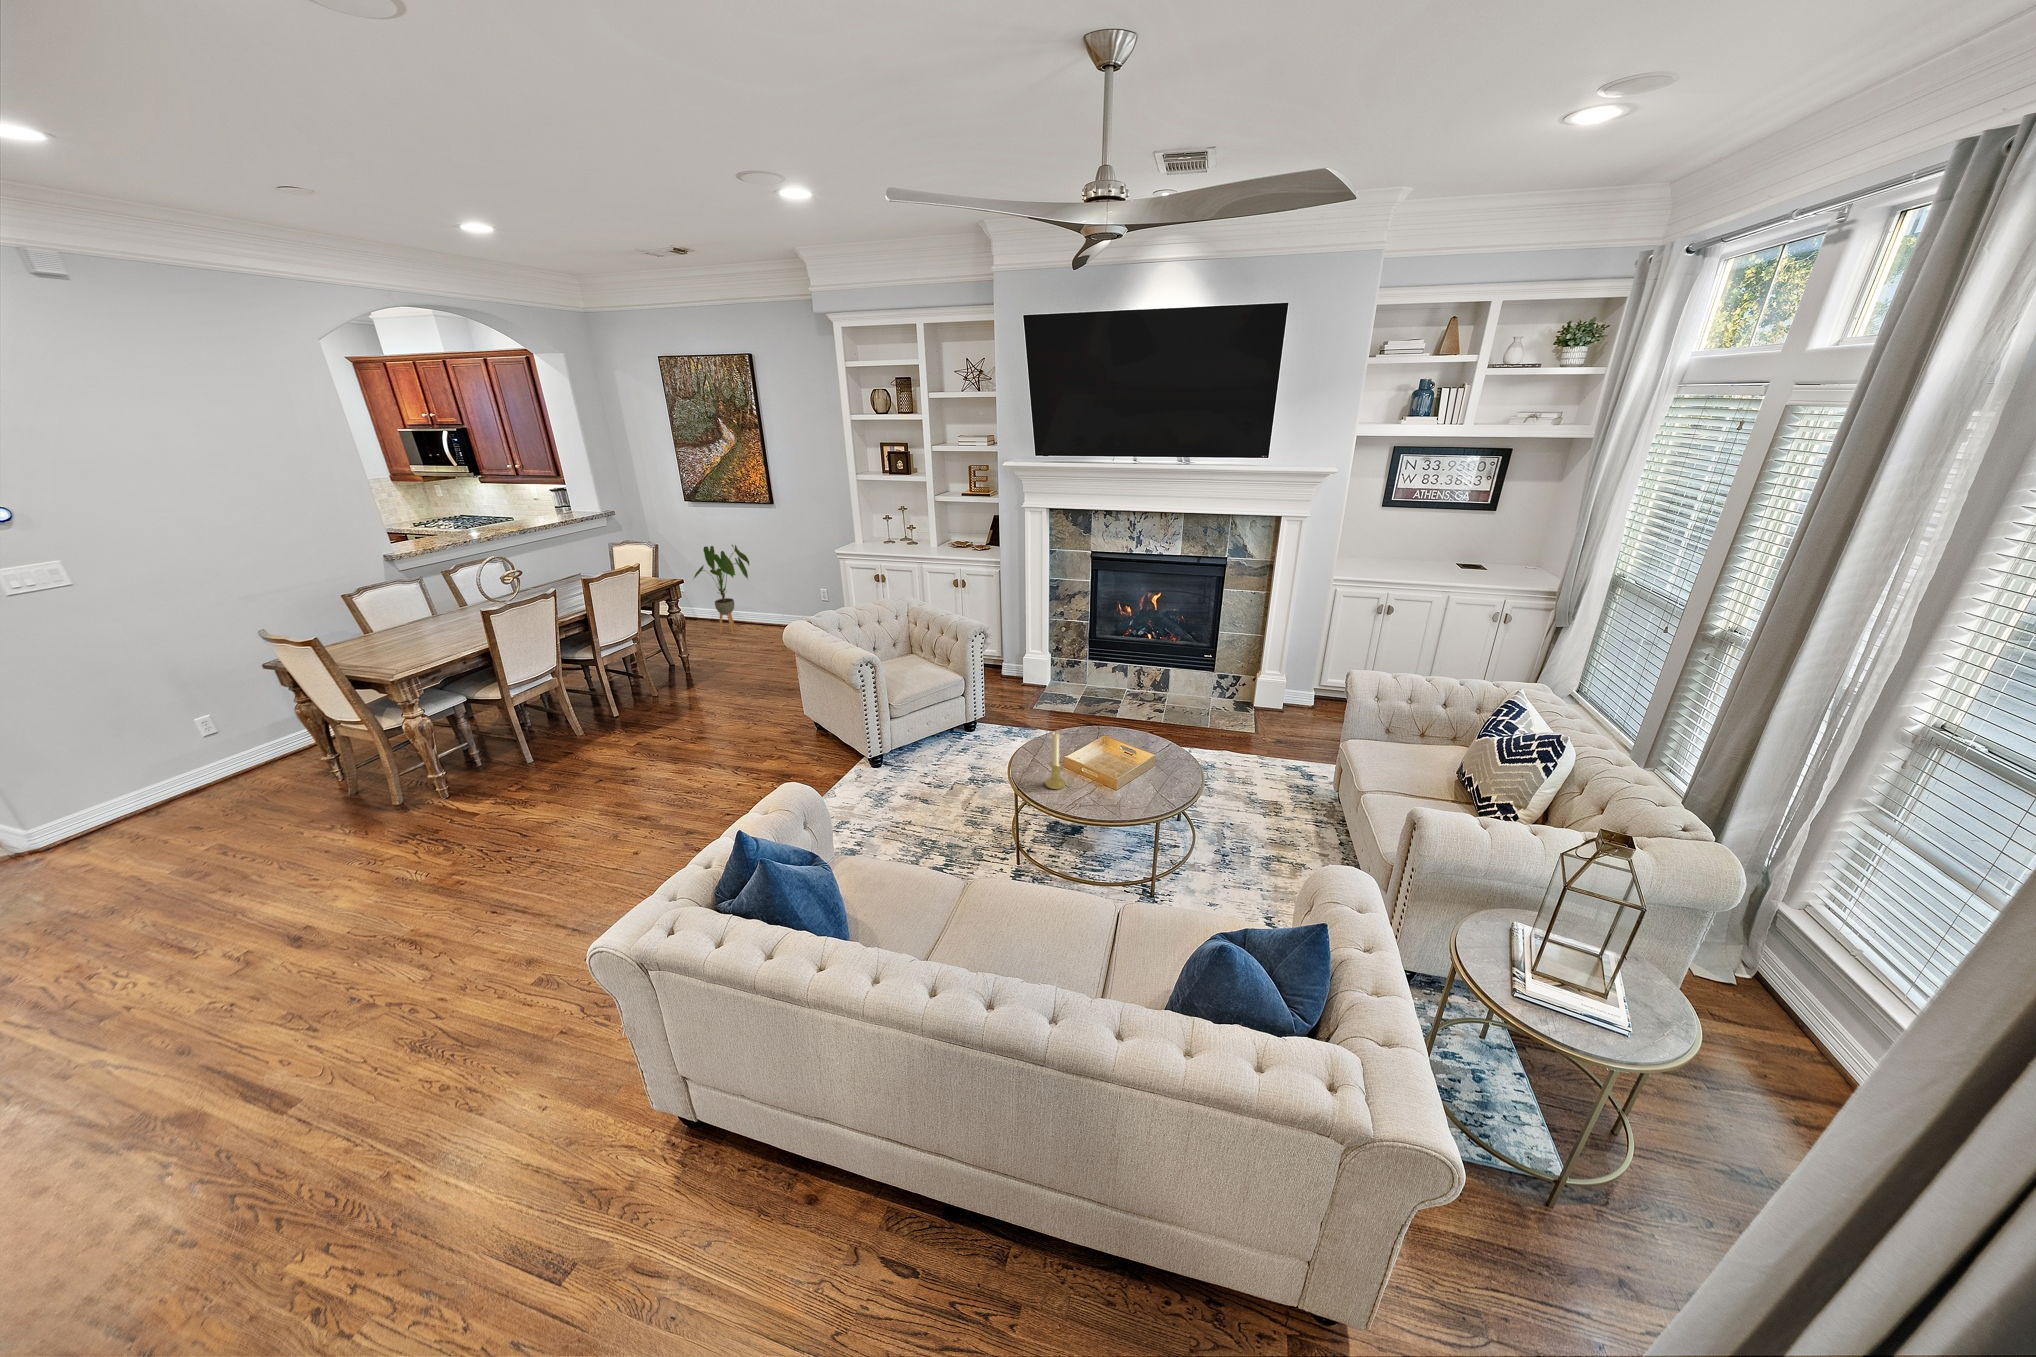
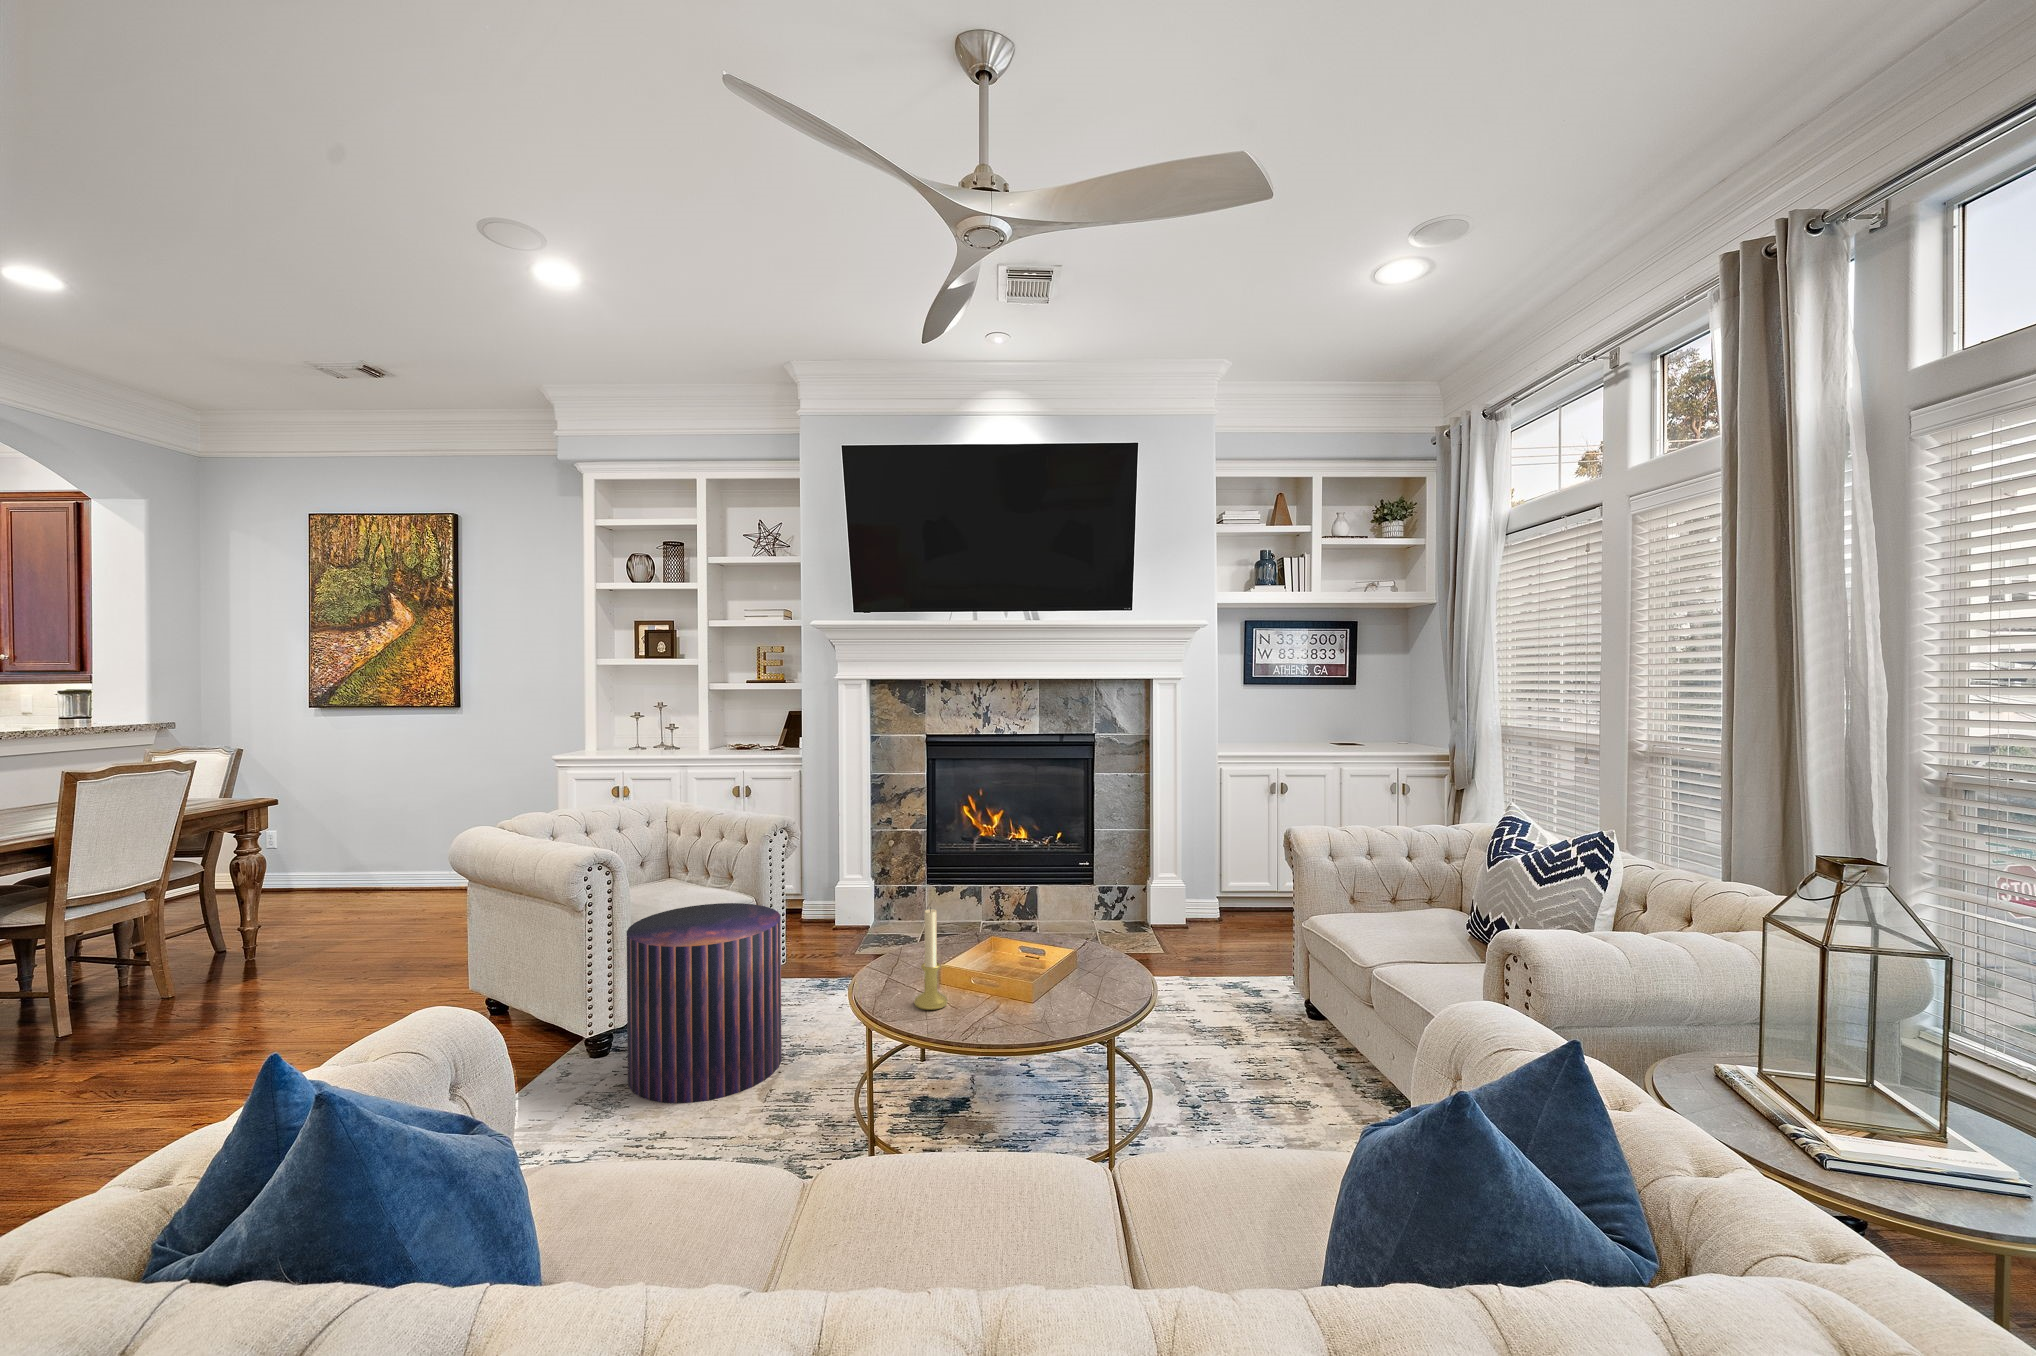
house plant: present [694,545,749,635] -> none [300,767,406,906]
pouf: none [884,689,978,808] -> present [627,903,782,1103]

